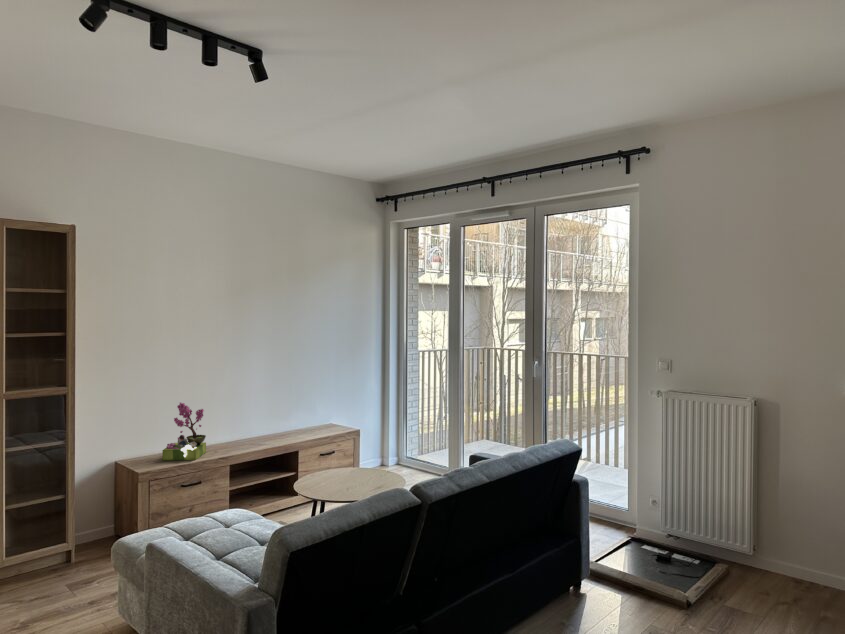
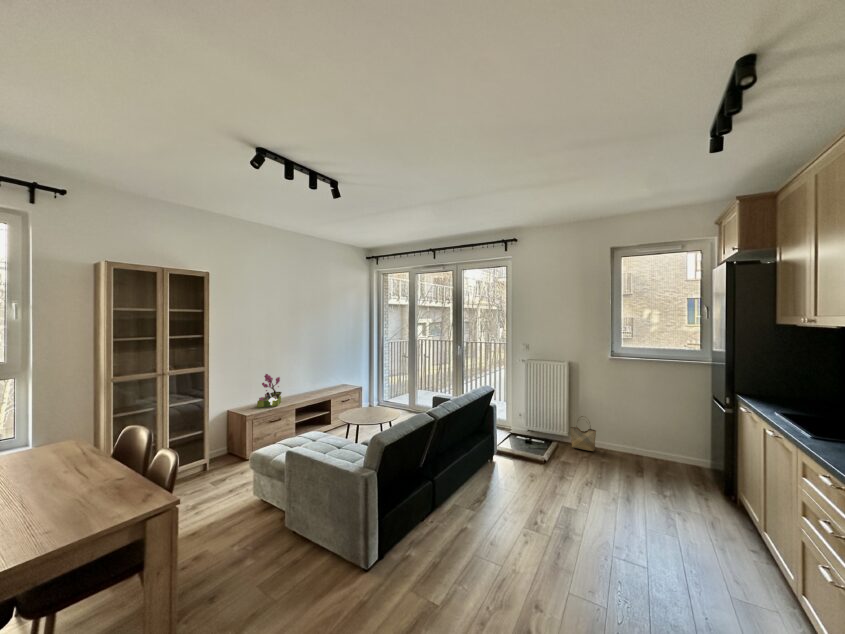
woven basket: none [756,516,814,592] -> present [571,416,596,451]

